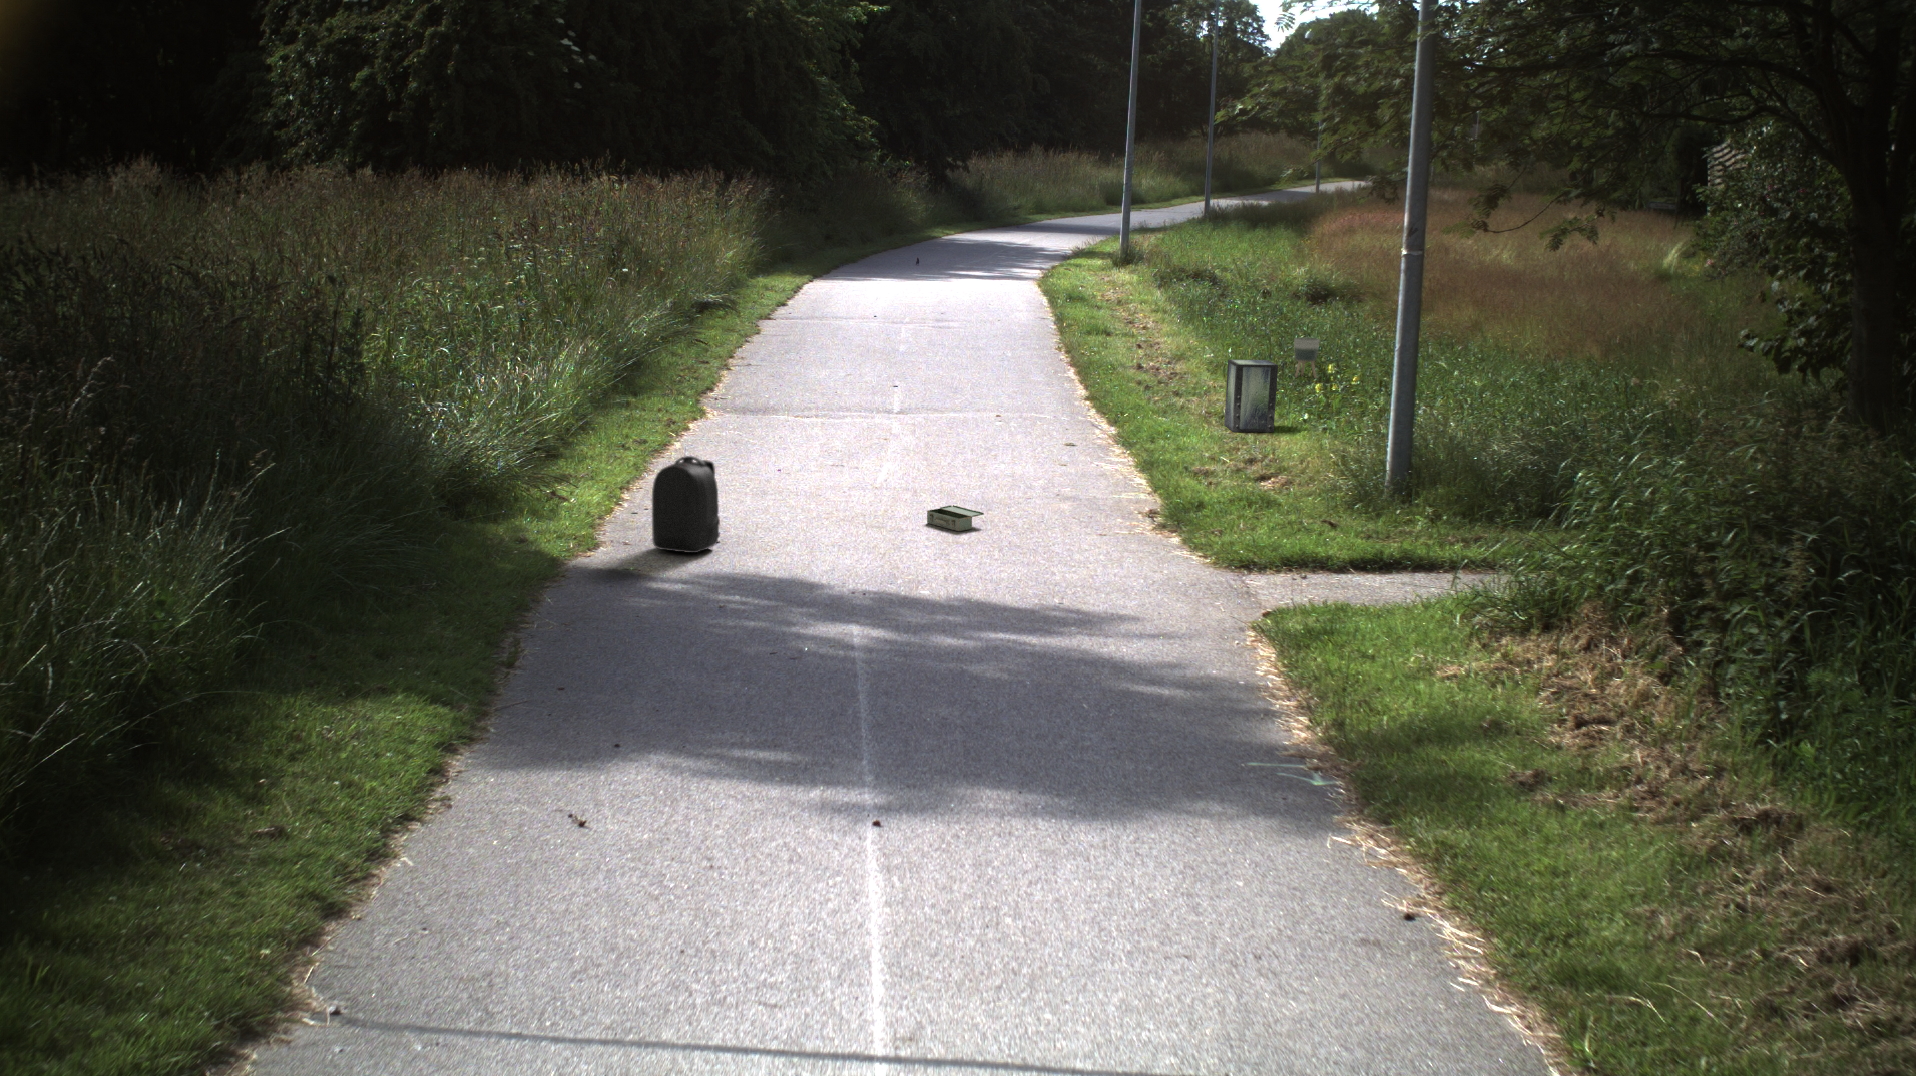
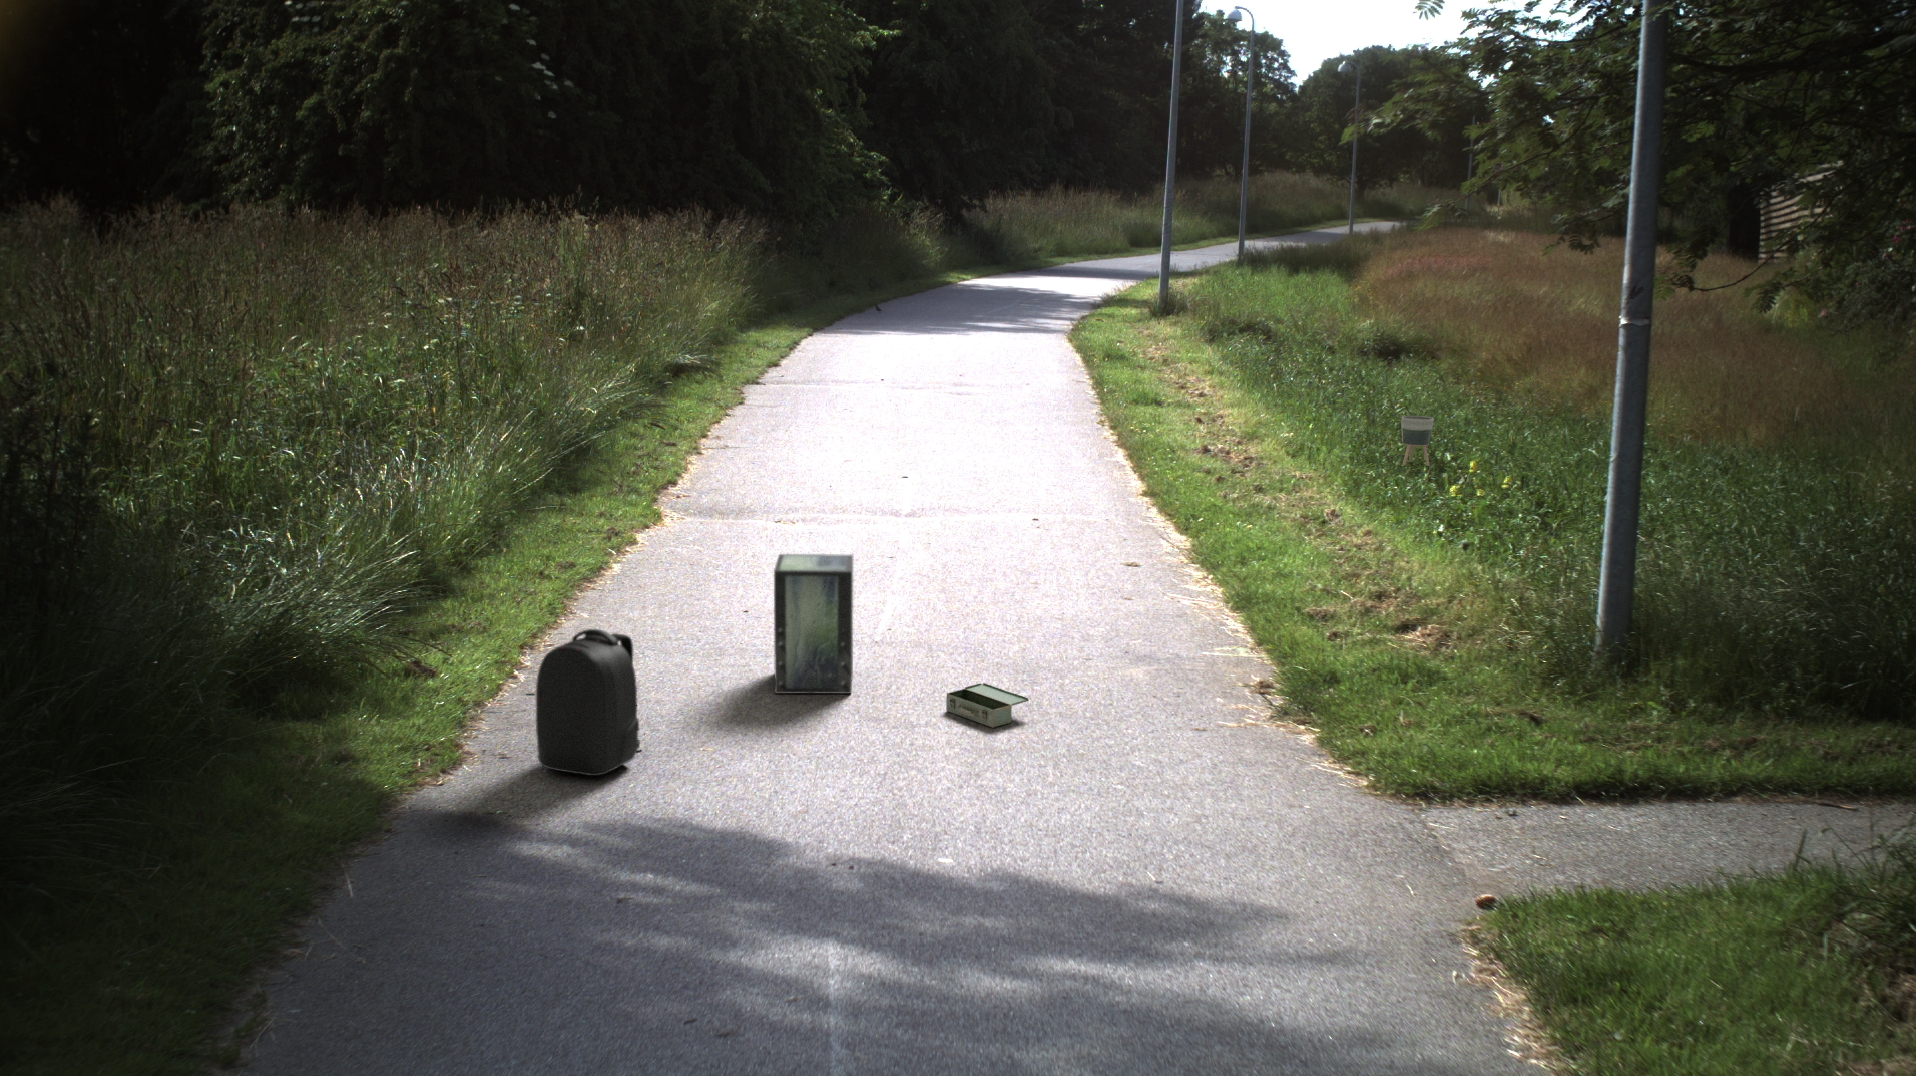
storage box: present [1224,360,1278,432] -> present [774,554,853,694]

